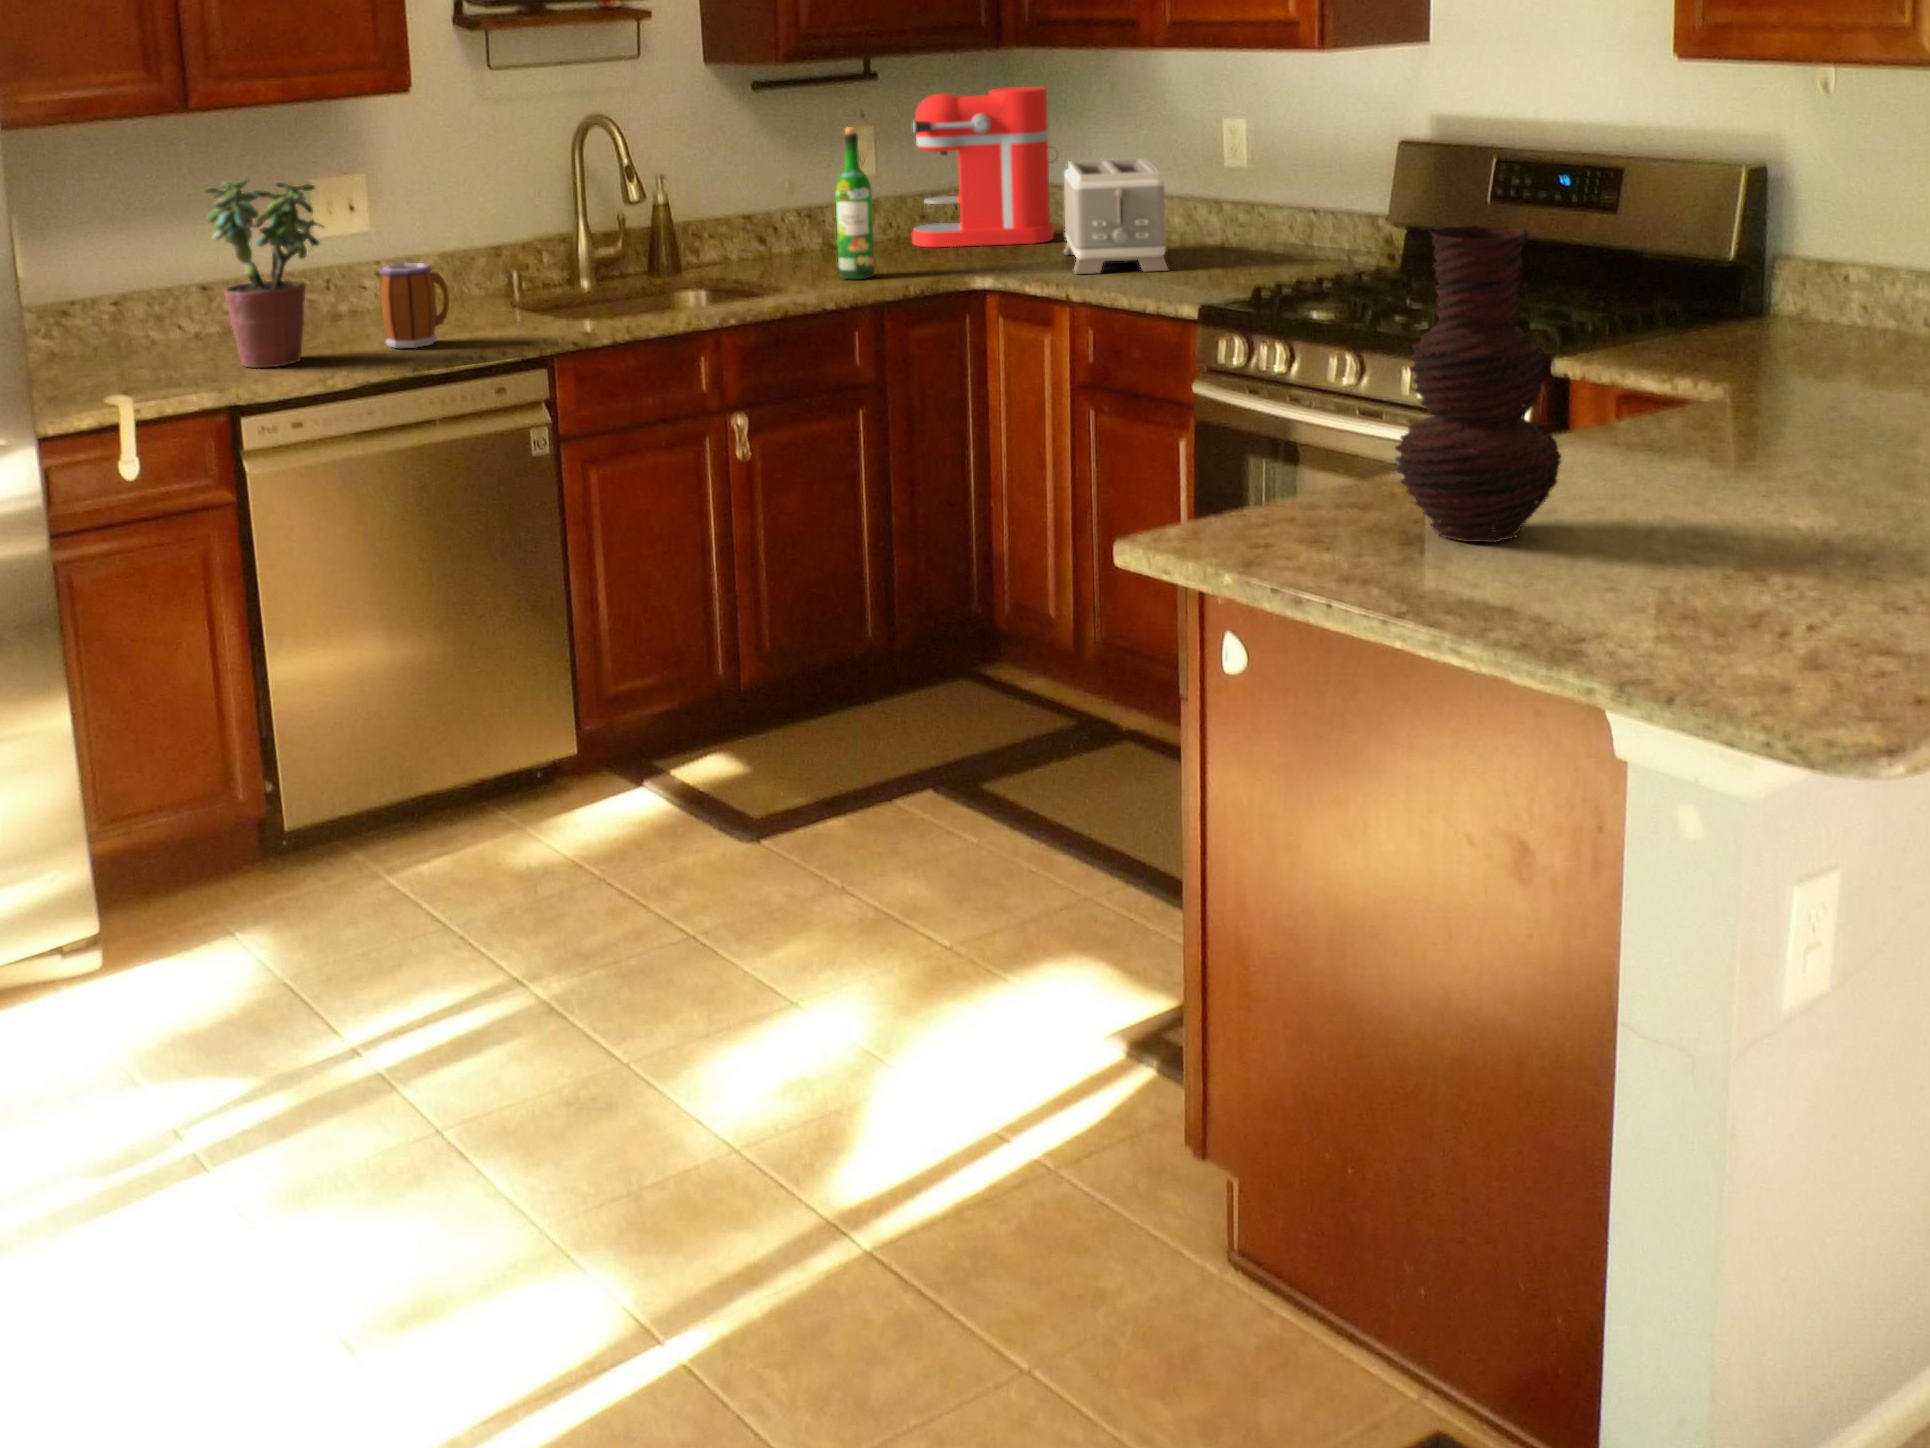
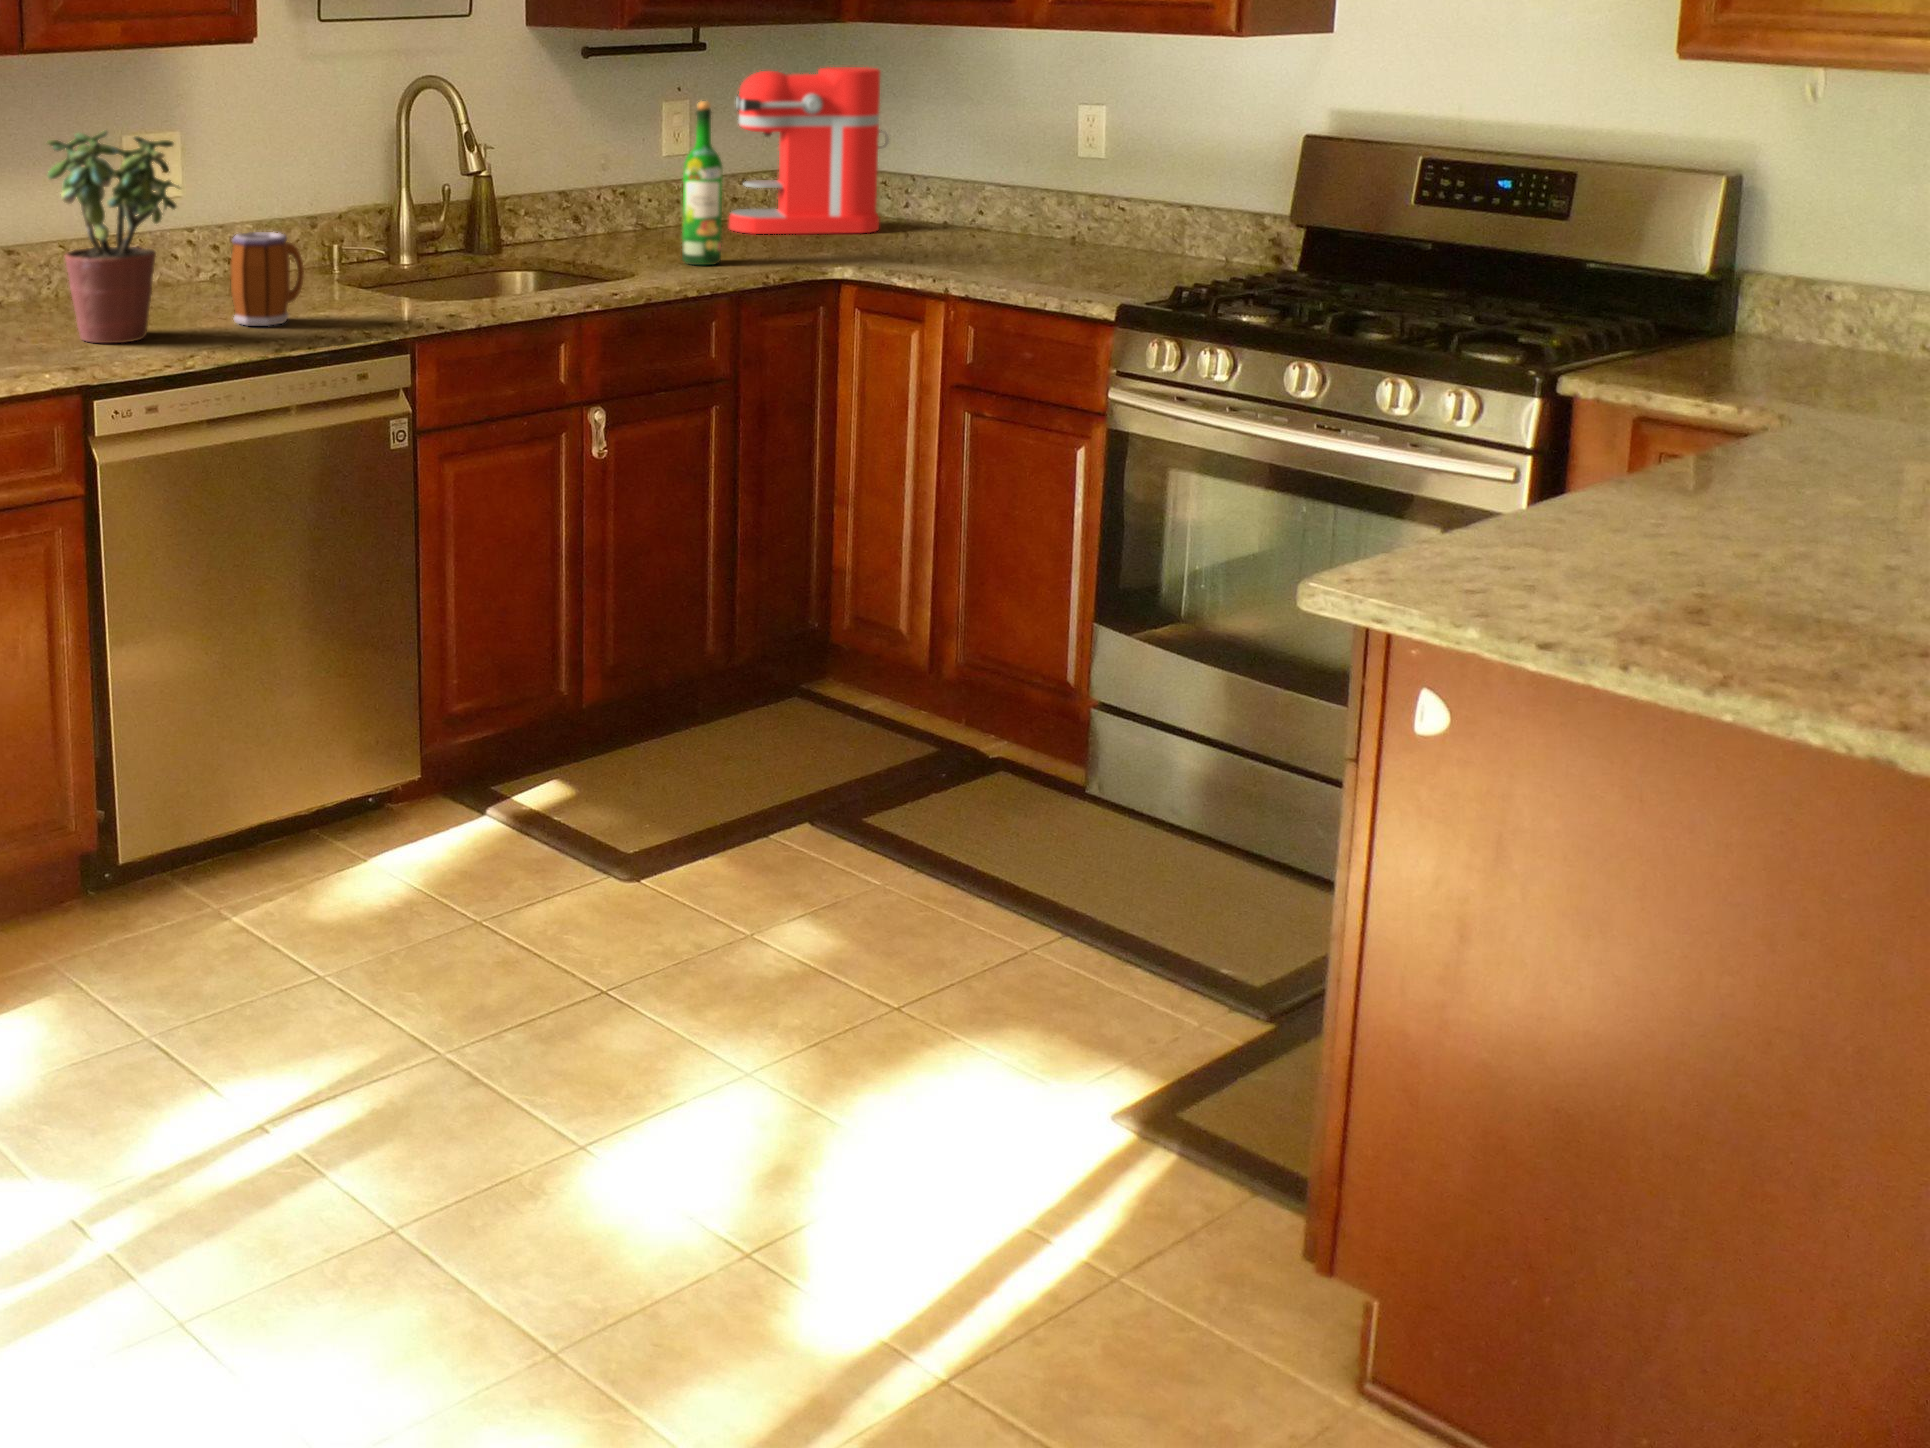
toaster: present [1064,158,1168,274] -> none [905,146,1039,267]
vase: present [1395,225,1561,542] -> none [1611,225,1824,589]

